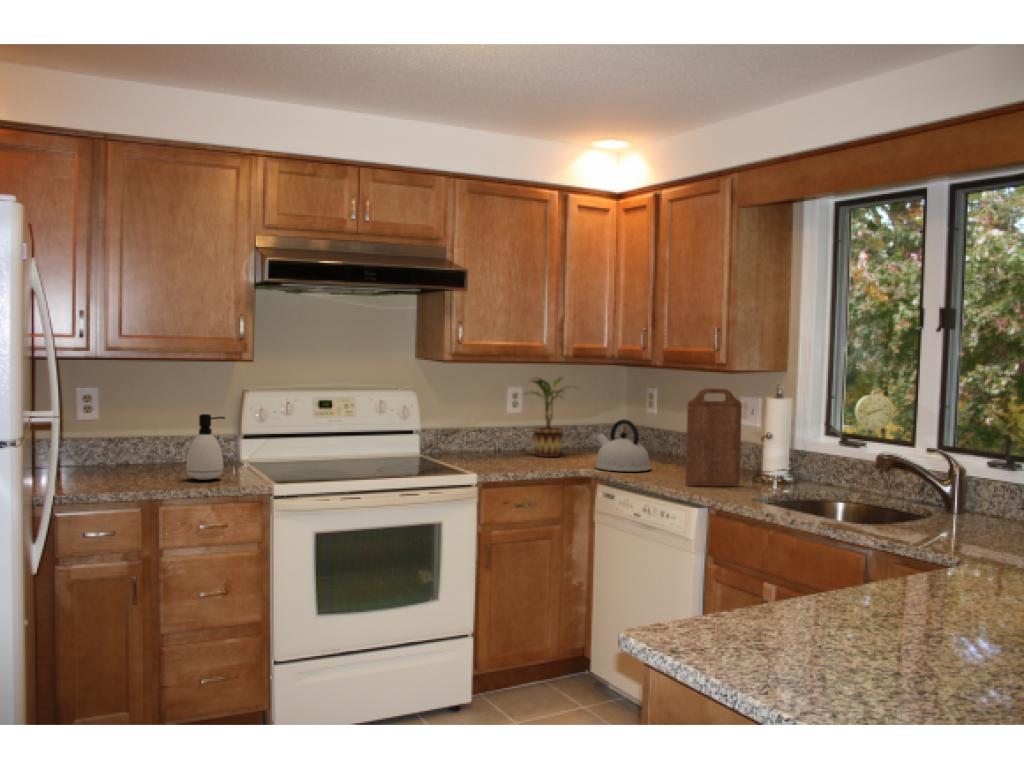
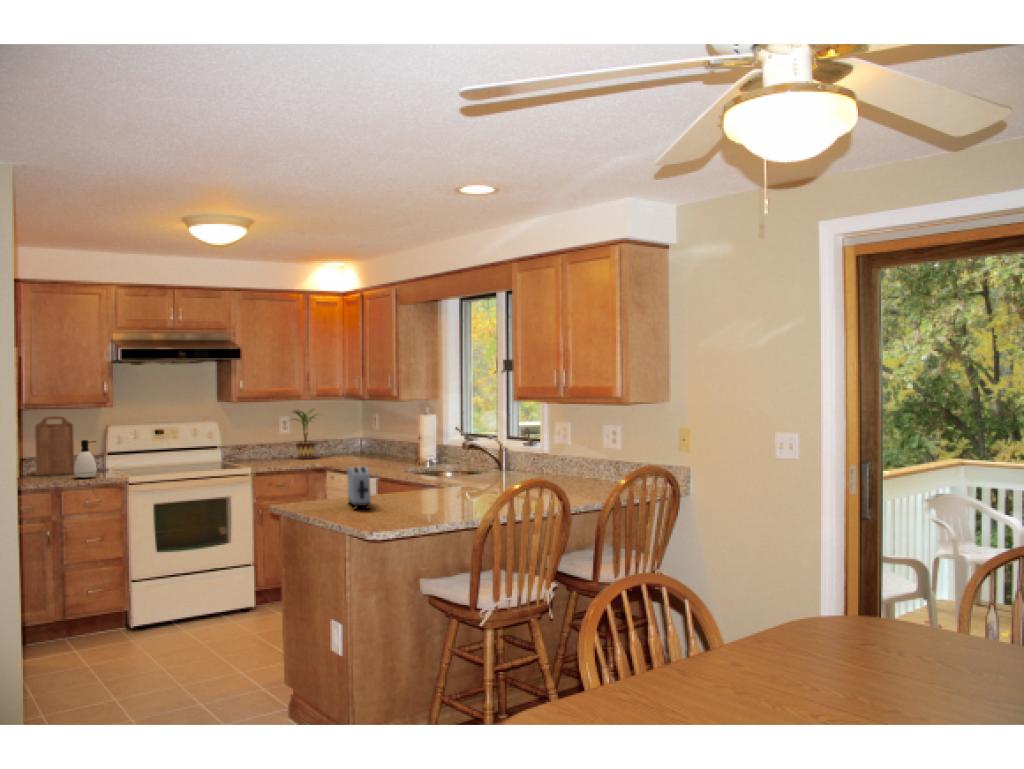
cutting board: present [685,388,742,486] -> present [35,416,74,475]
kettle: present [595,419,651,472] -> none [329,433,364,463]
toaster: none [785,538,902,672] -> present [347,466,371,510]

